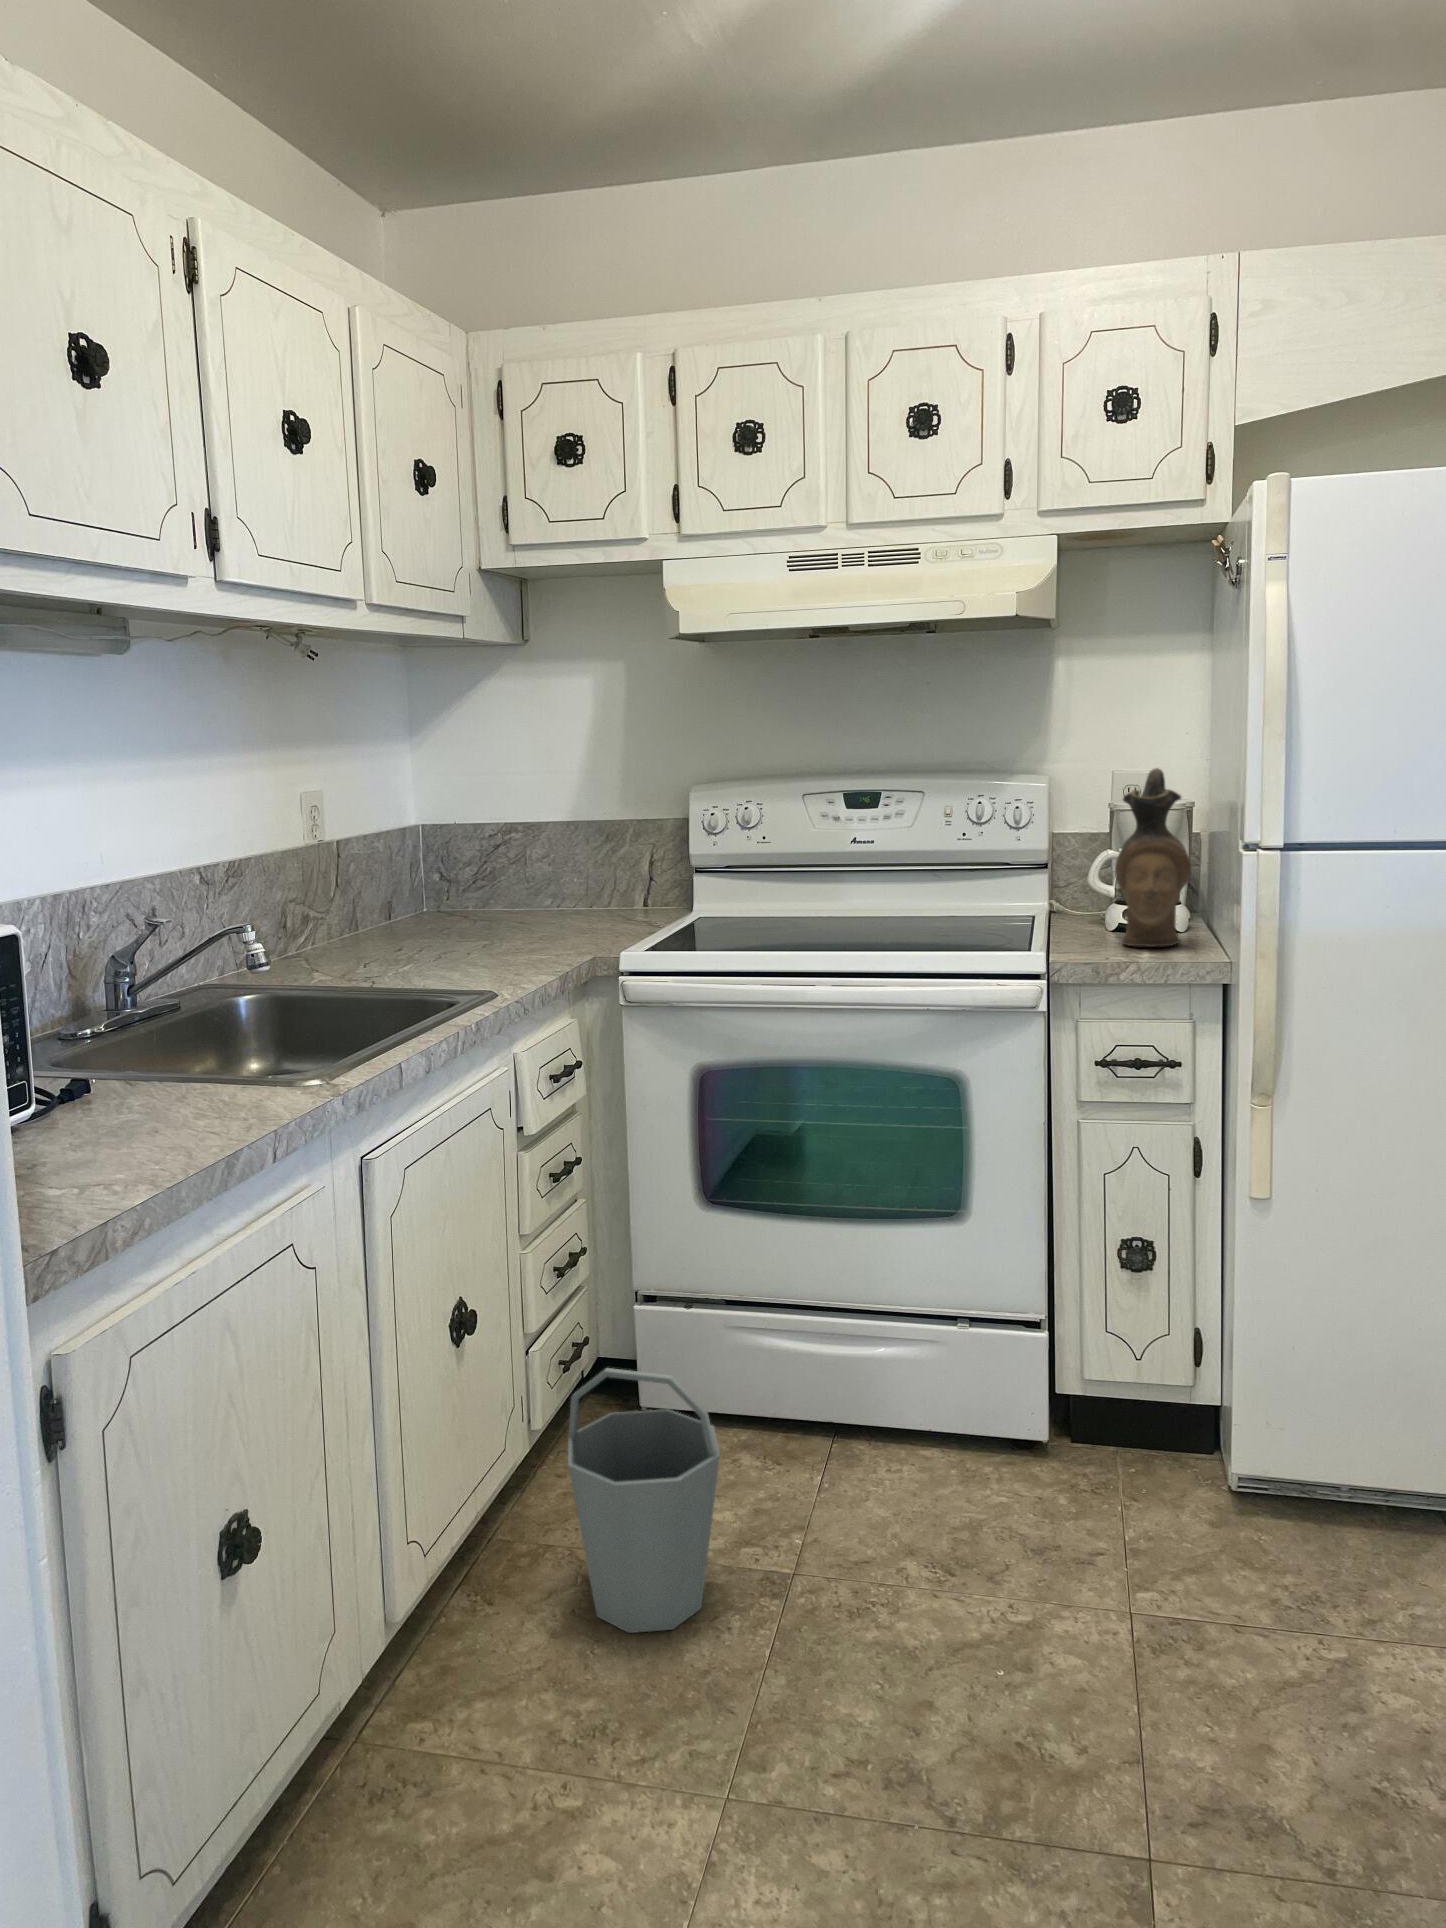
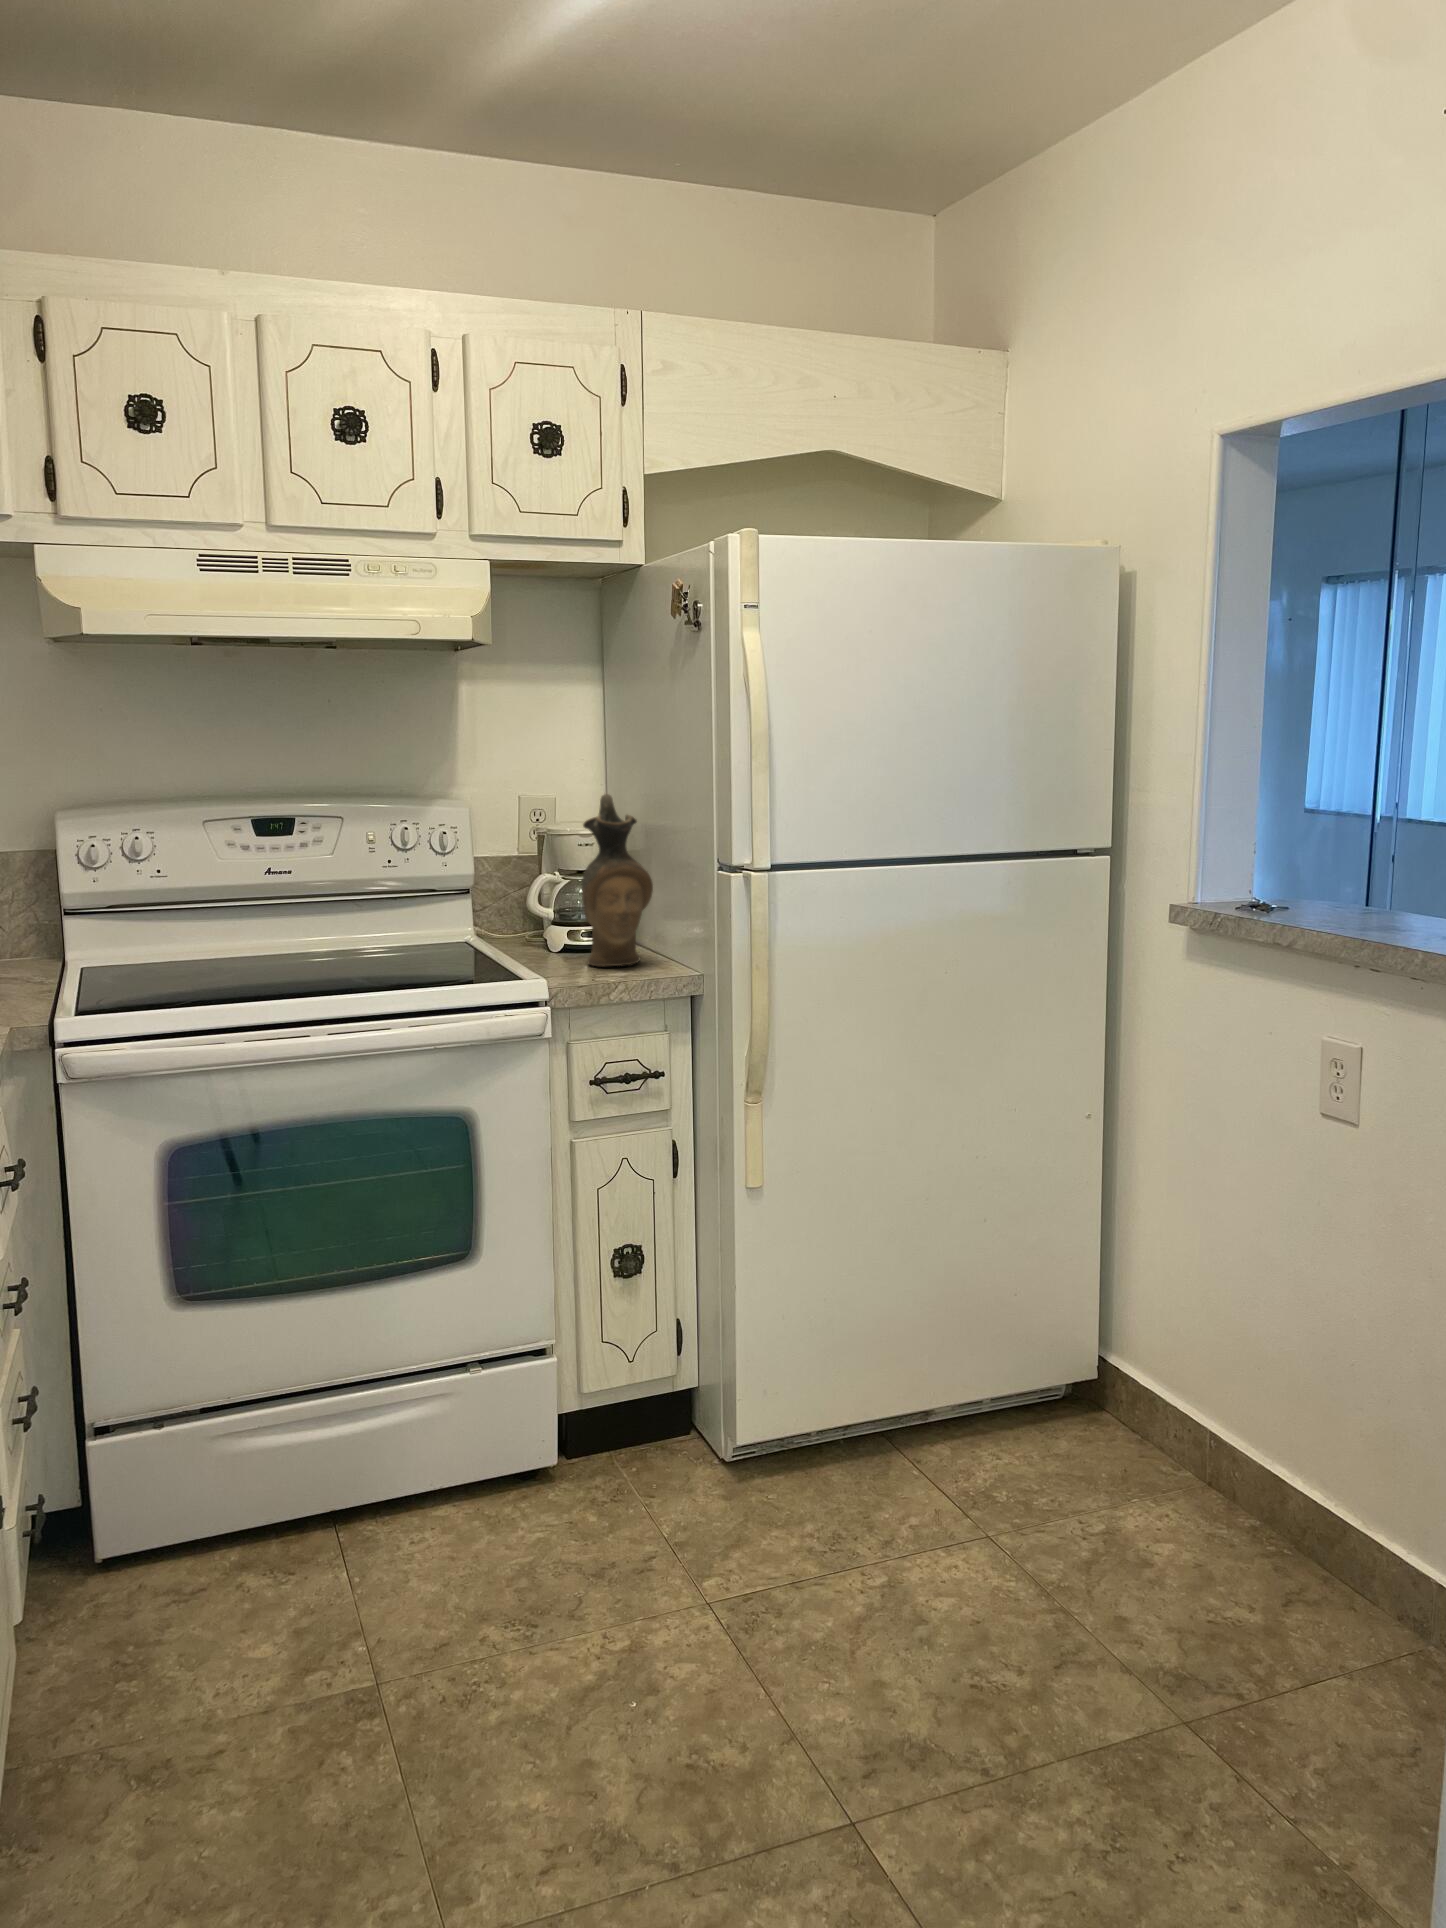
bucket: present [568,1368,720,1633] -> none [115,1508,317,1825]

